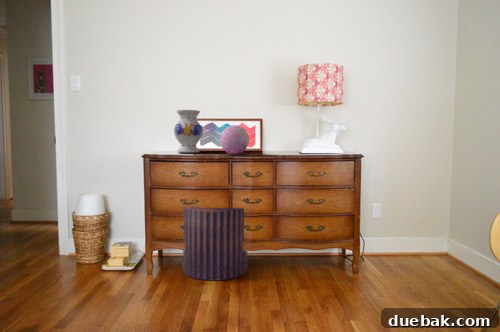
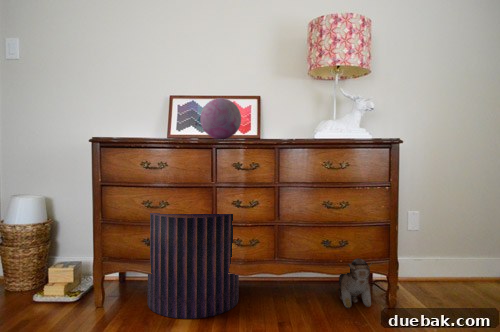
vase: present [174,110,203,153] -> none [138,78,179,139]
plush toy: none [318,239,342,274] -> present [338,258,373,308]

